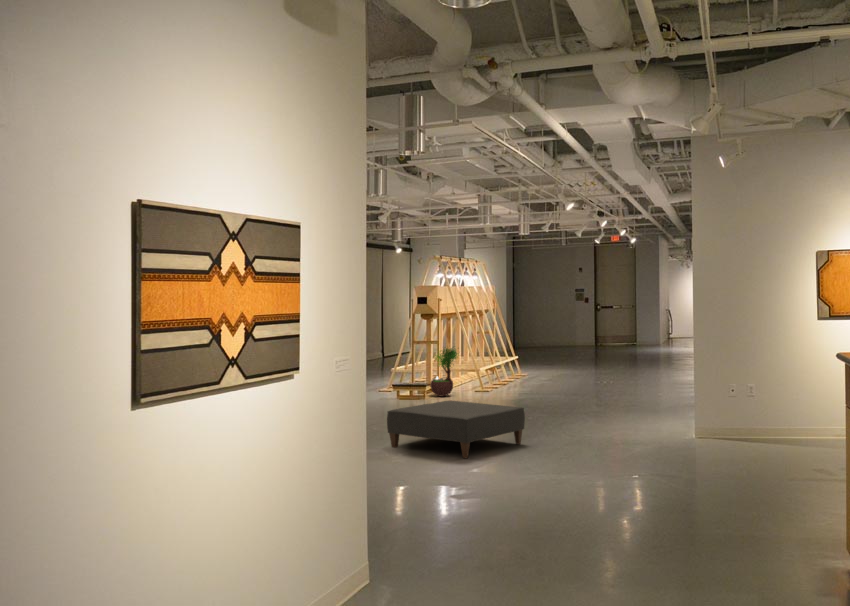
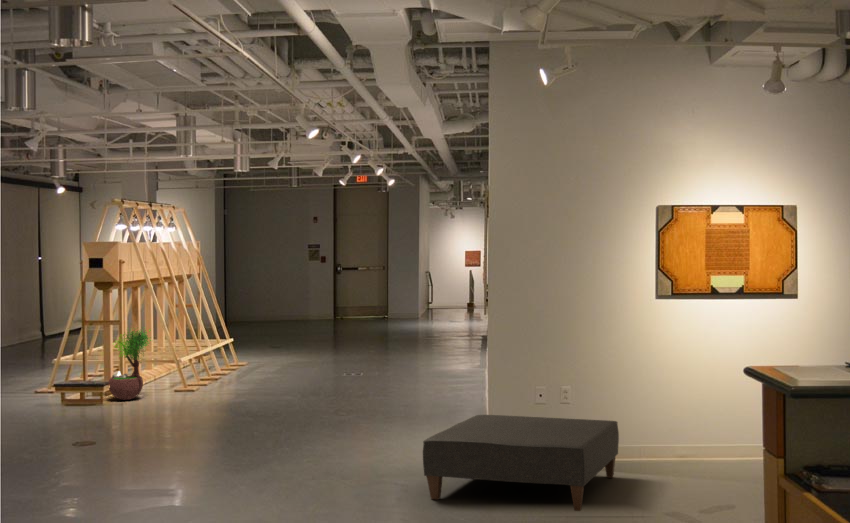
ottoman: present [387,401,525,458] -> present [423,415,619,511]

